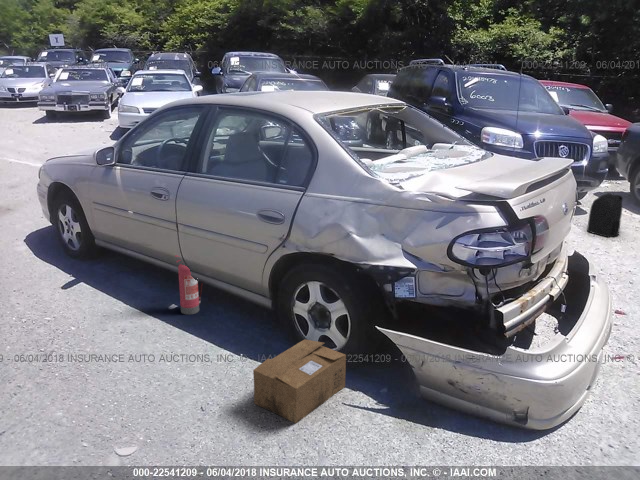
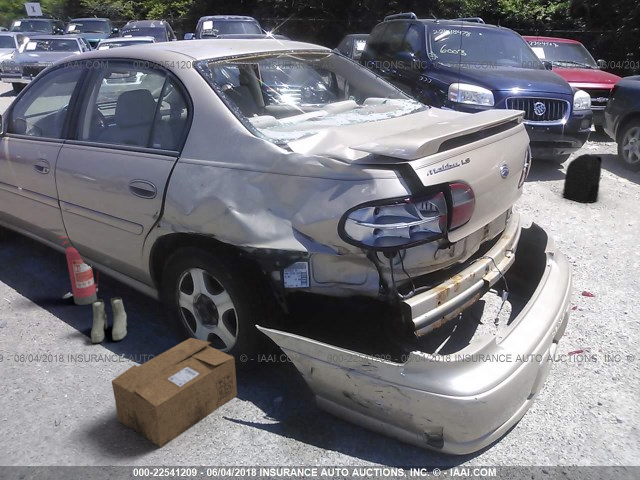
boots: none [208,307,236,345] -> present [91,297,127,343]

